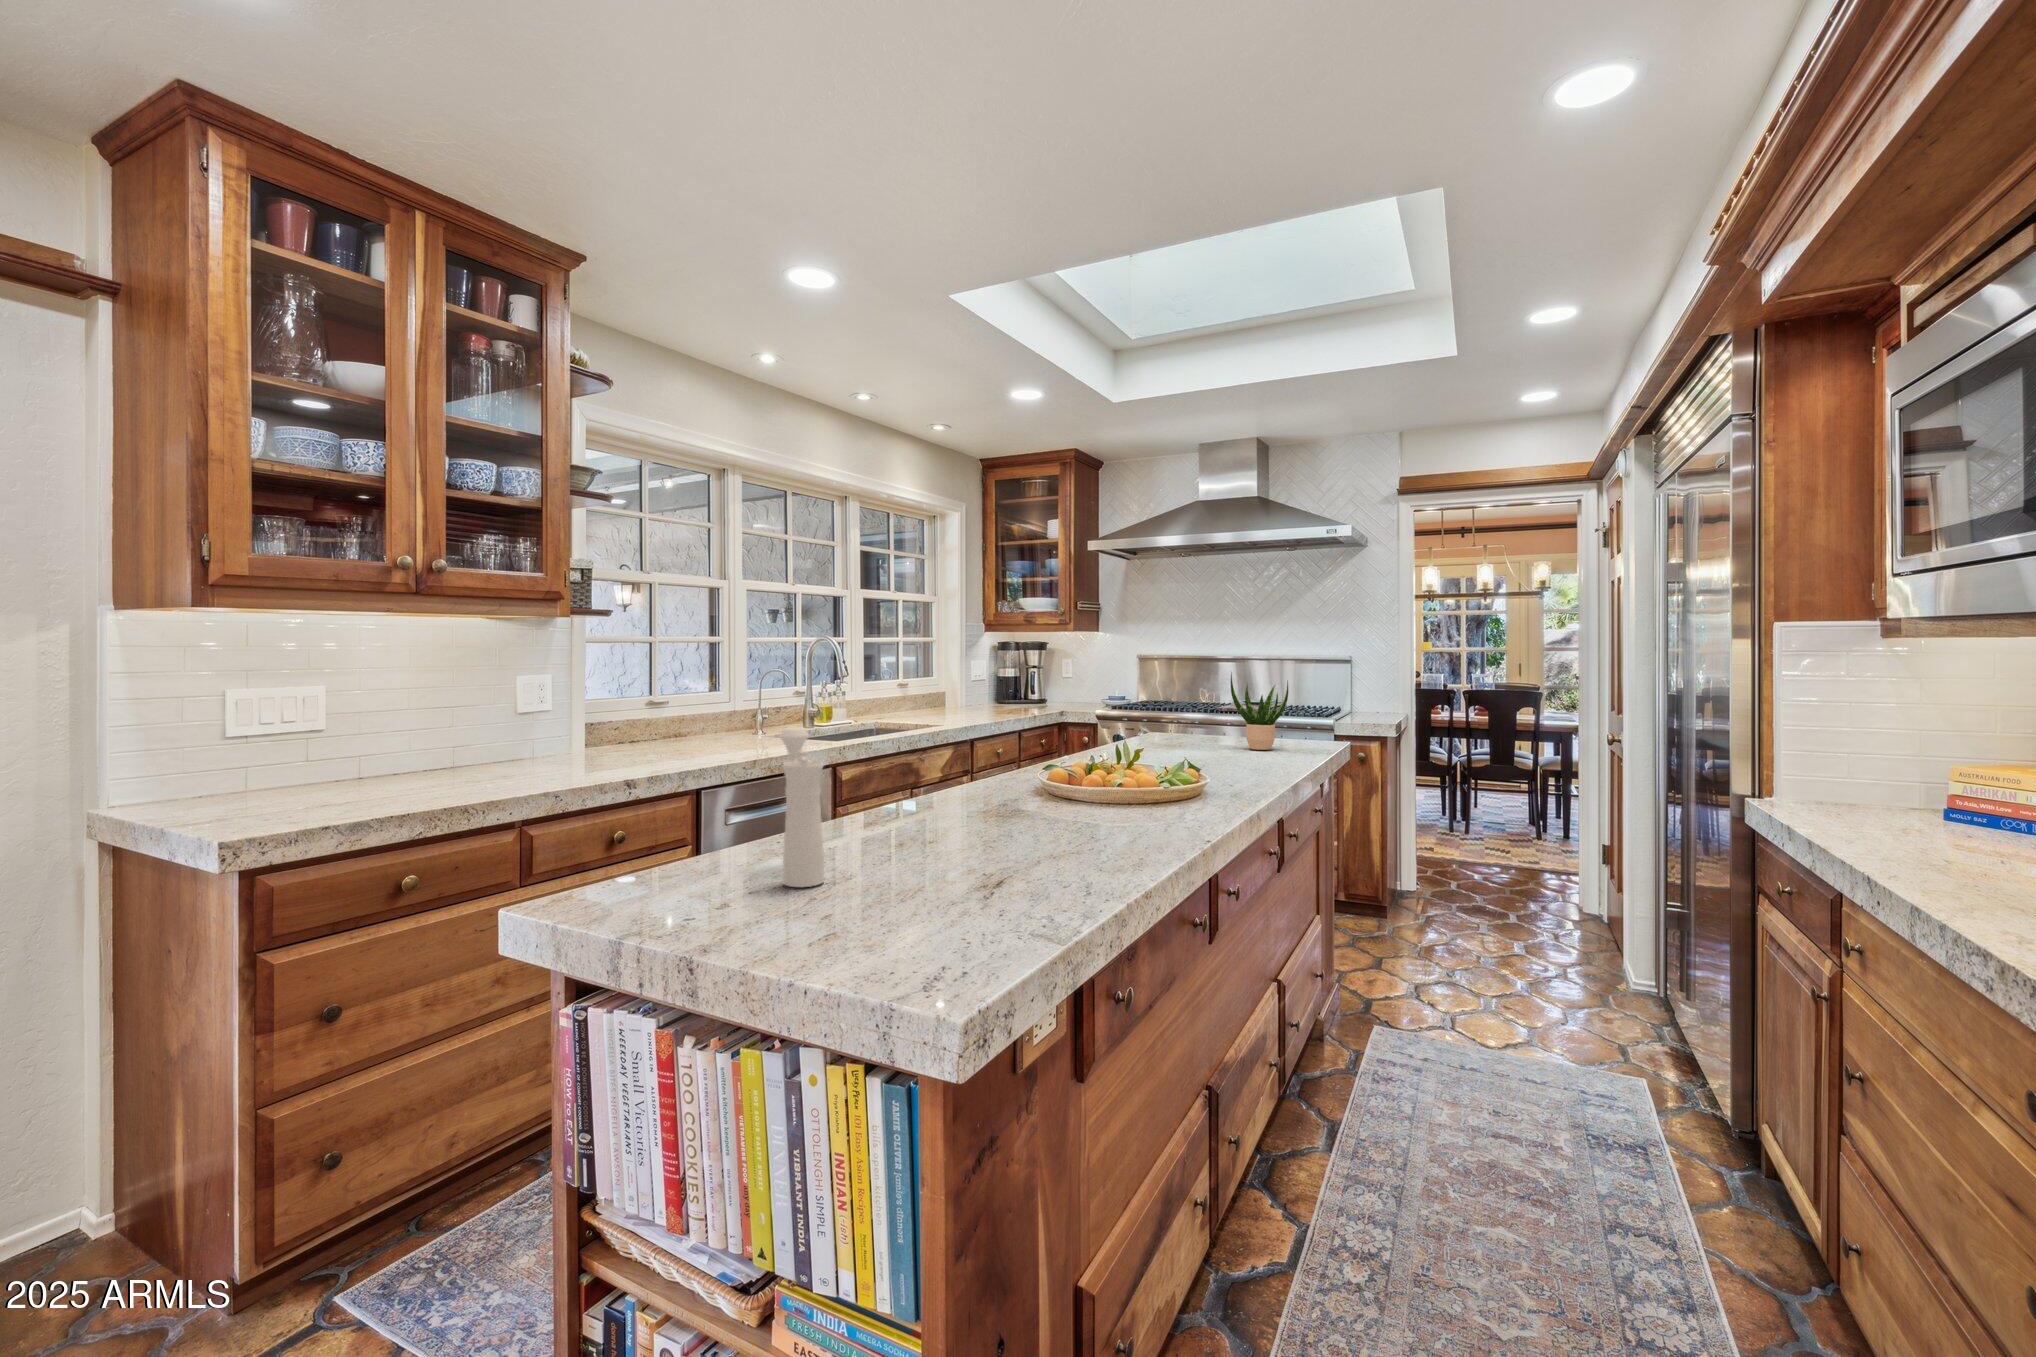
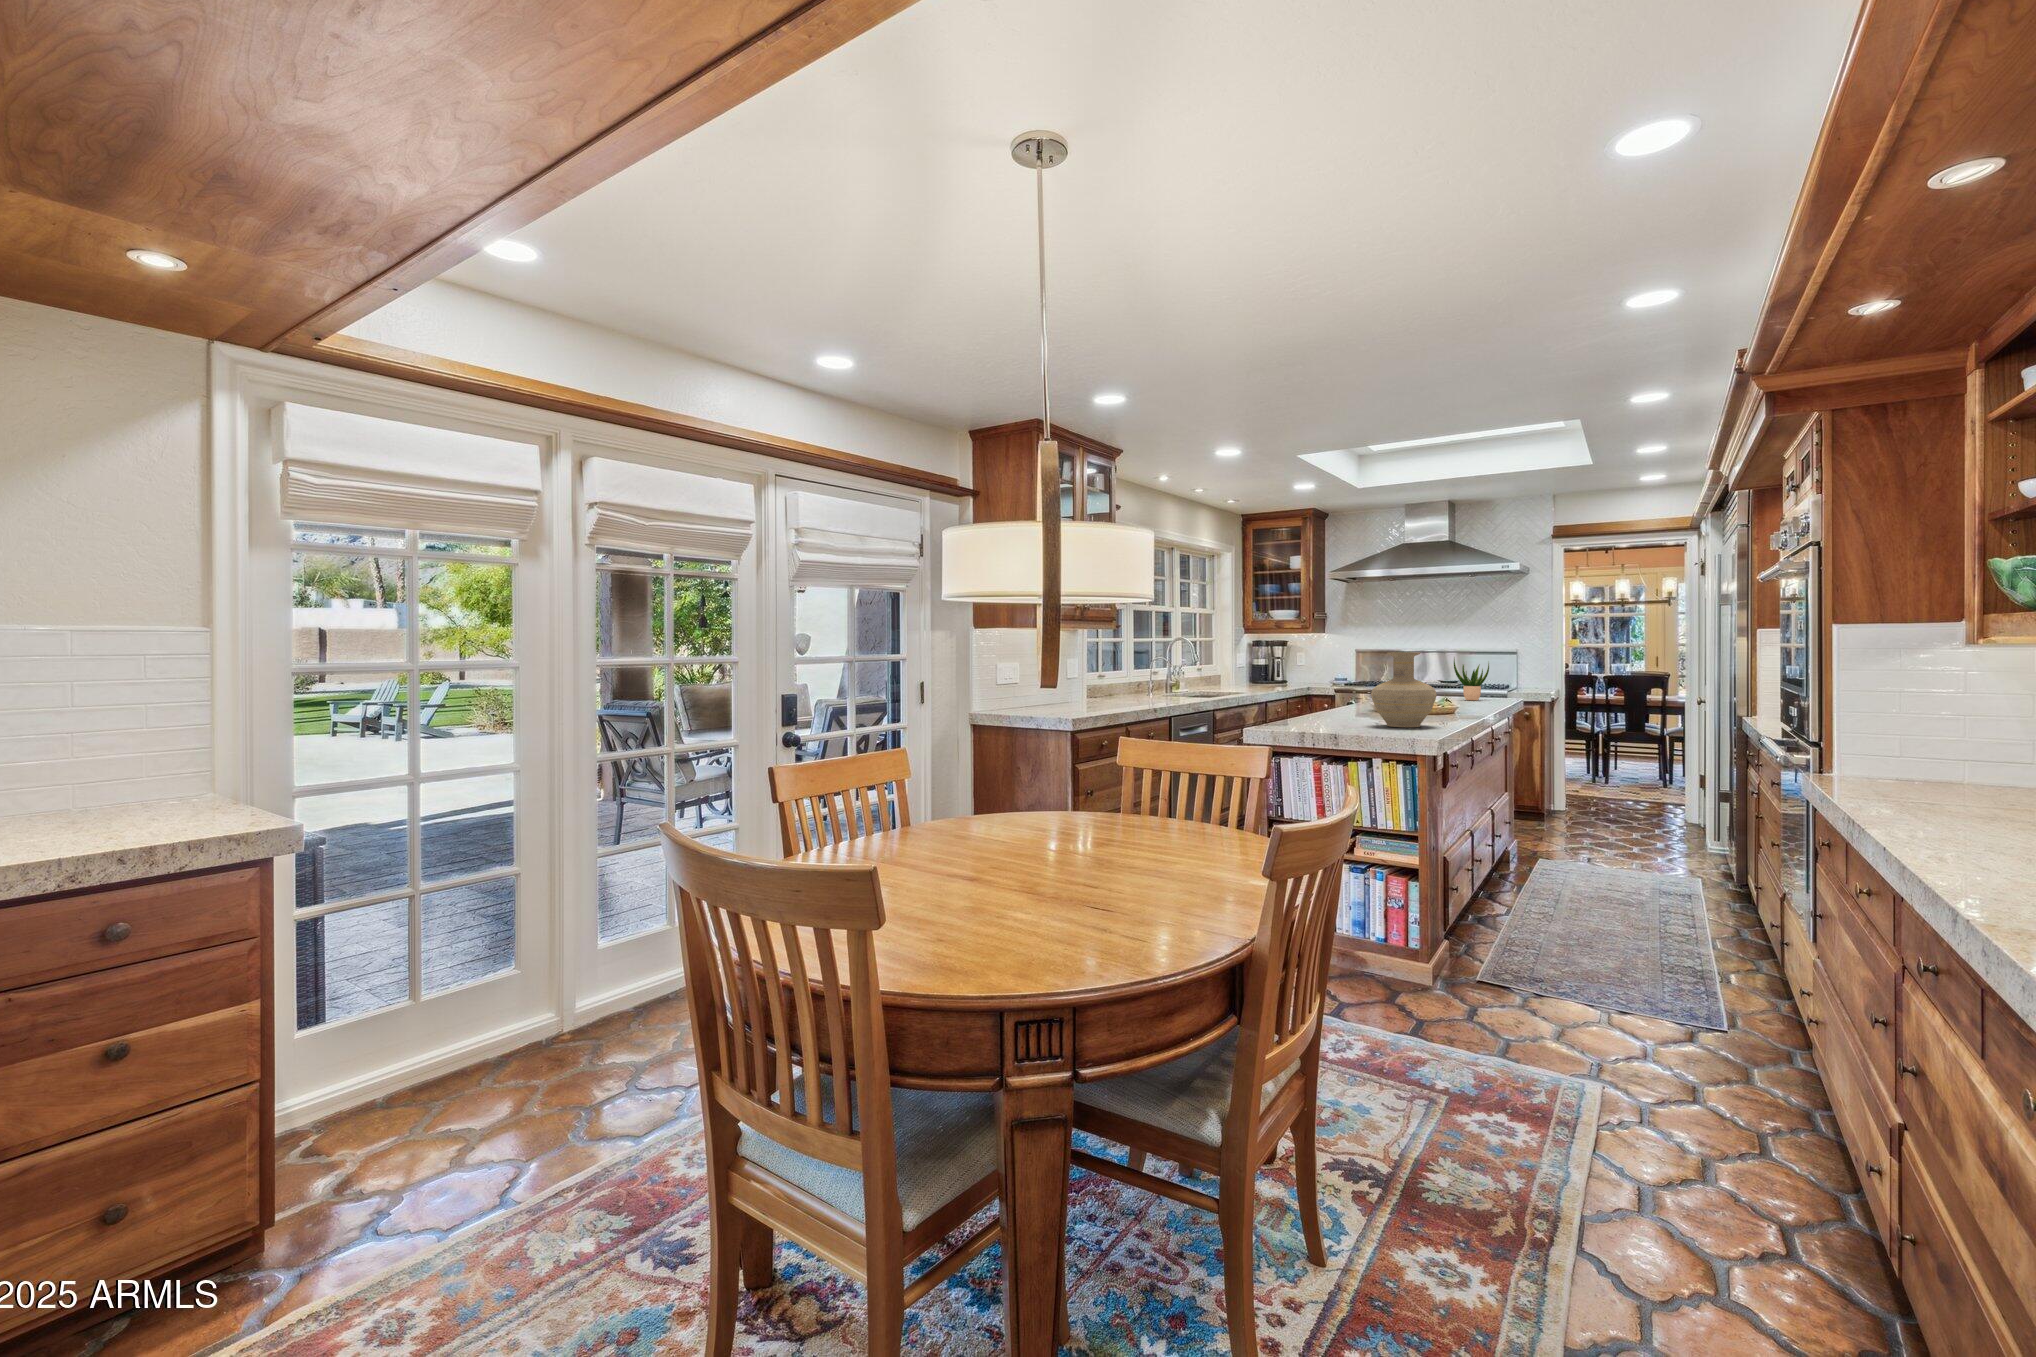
vase: none [901,677,1071,896] -> present [1371,652,1437,727]
pepper mill: present [780,727,824,887] -> none [1312,672,1341,727]

